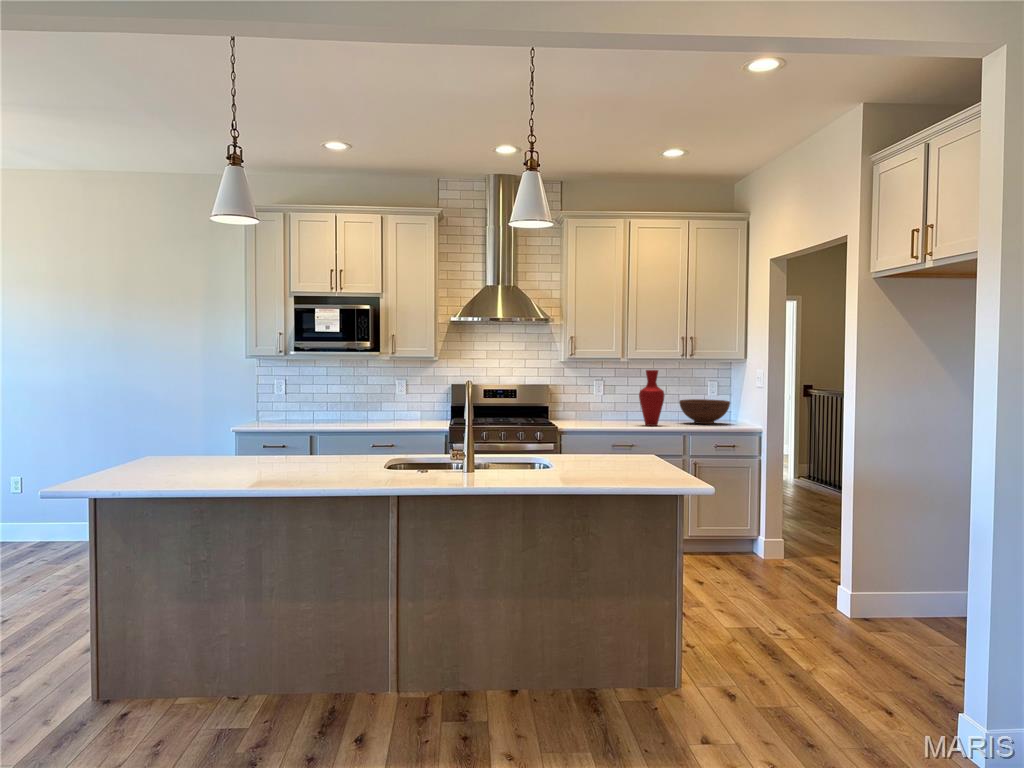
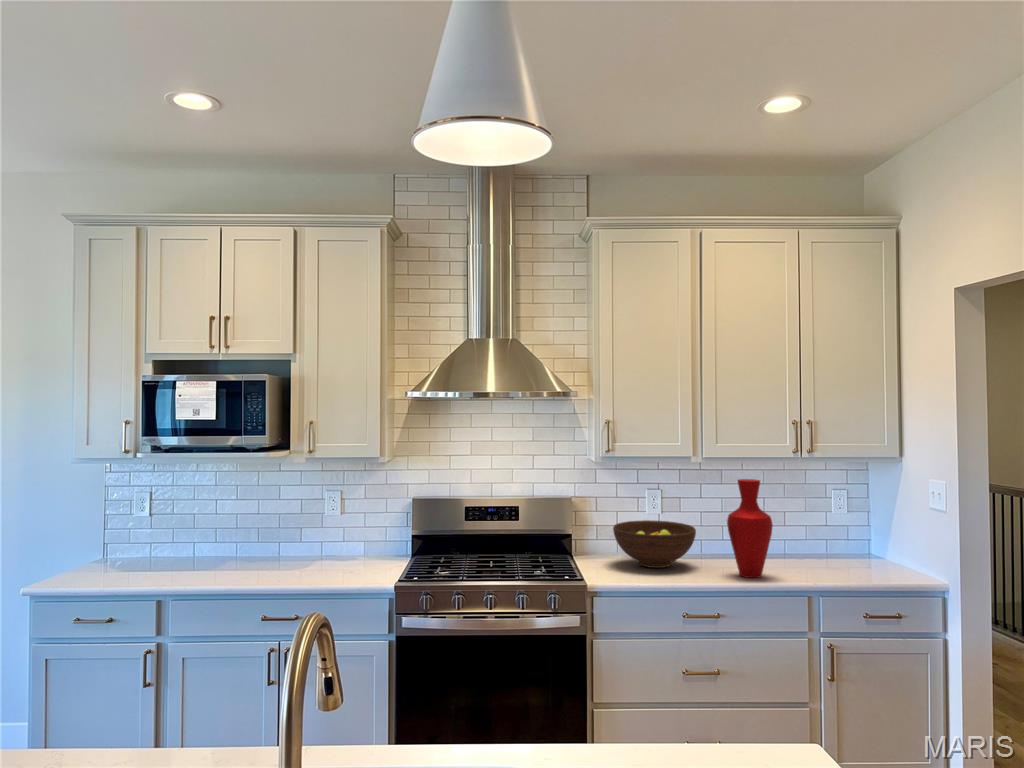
fruit bowl: present [679,399,730,424] -> present [613,520,696,568]

